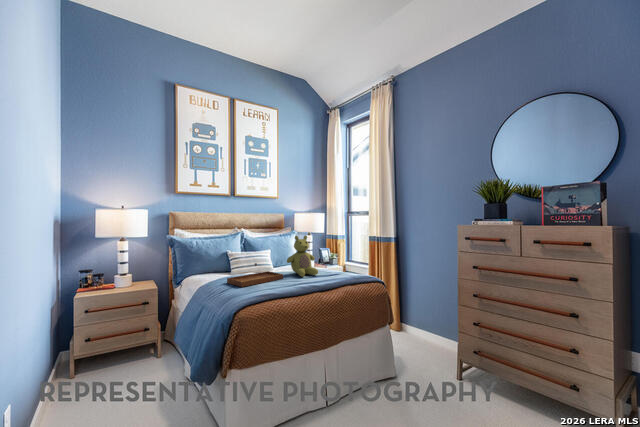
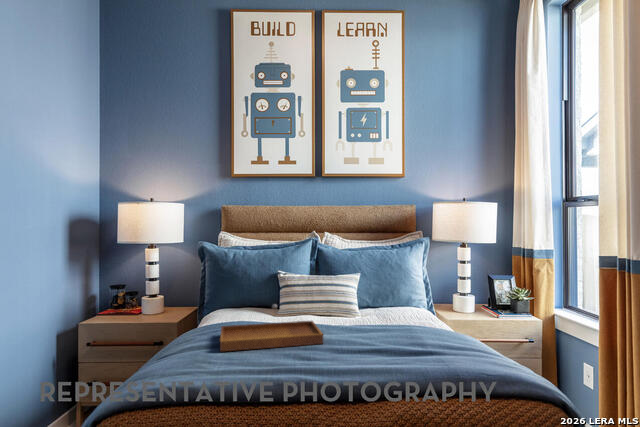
stuffed bear: present [287,236,318,277] -> none [344,253,413,347]

